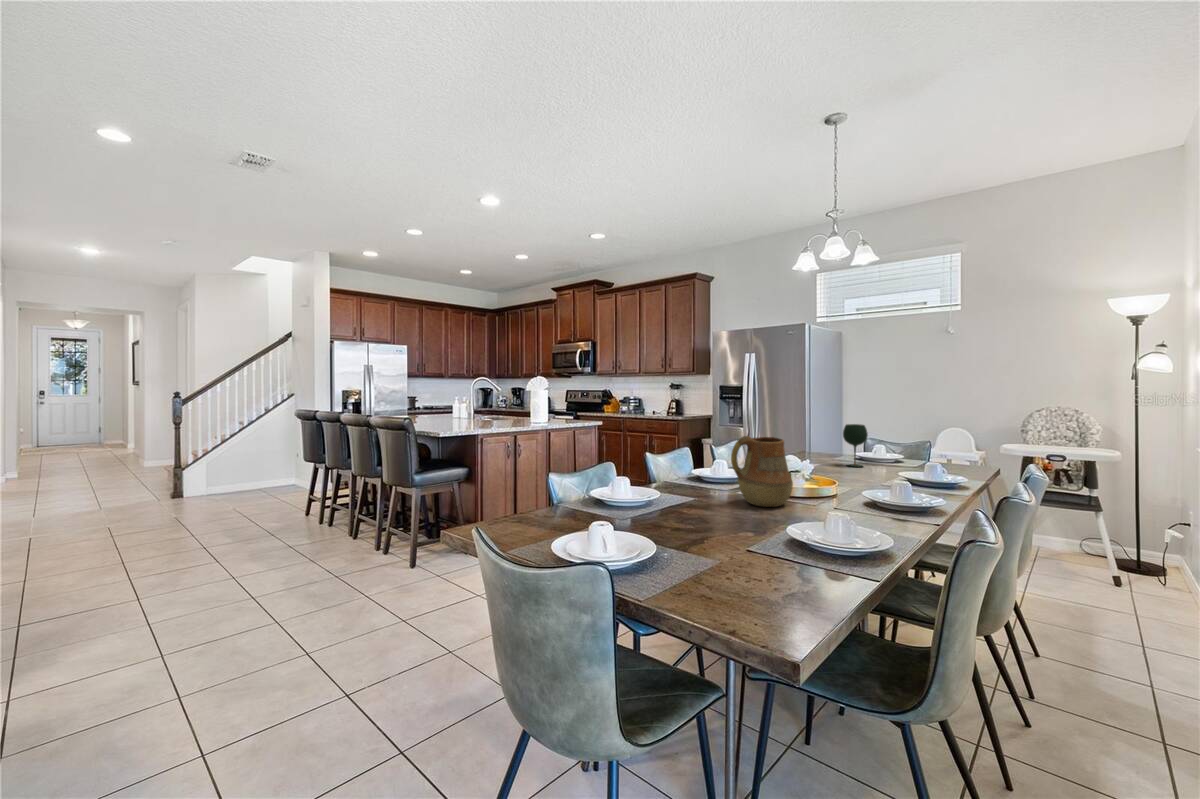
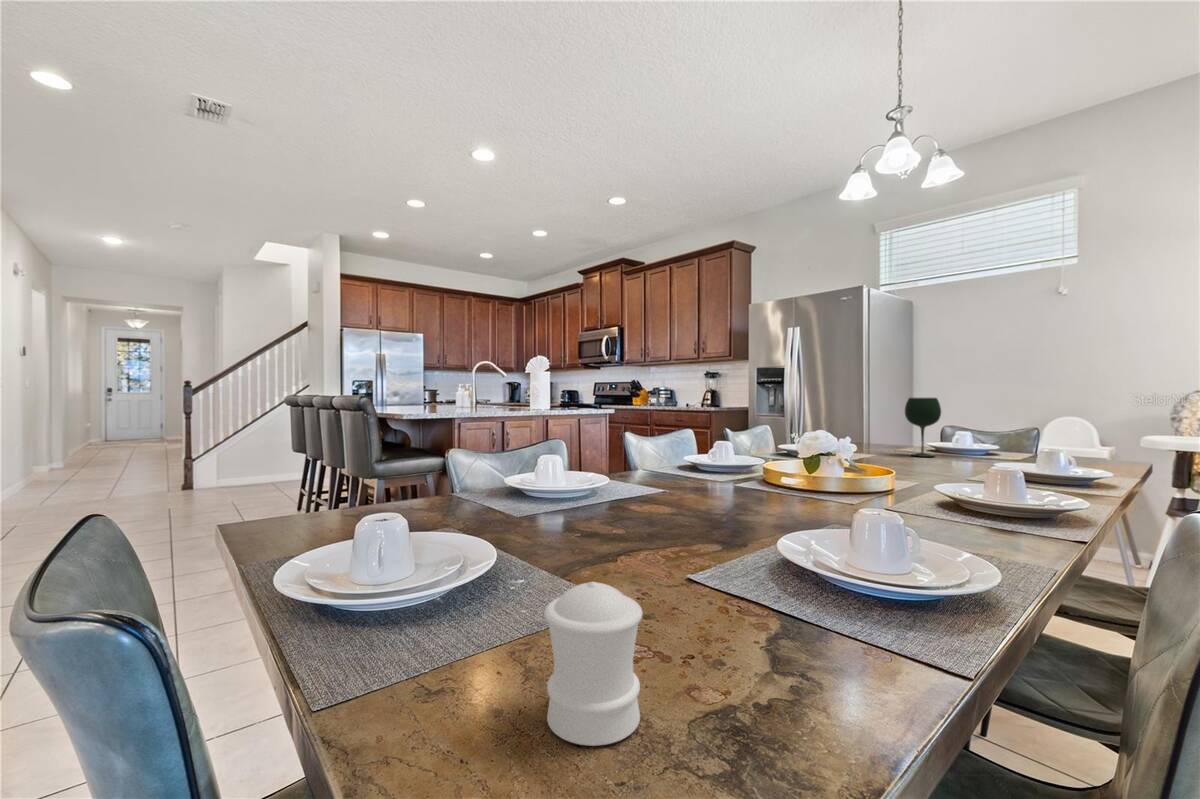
pitcher: present [731,436,793,507] -> none [706,389,804,501]
salt shaker: none [746,554,784,611] -> present [544,582,643,746]

